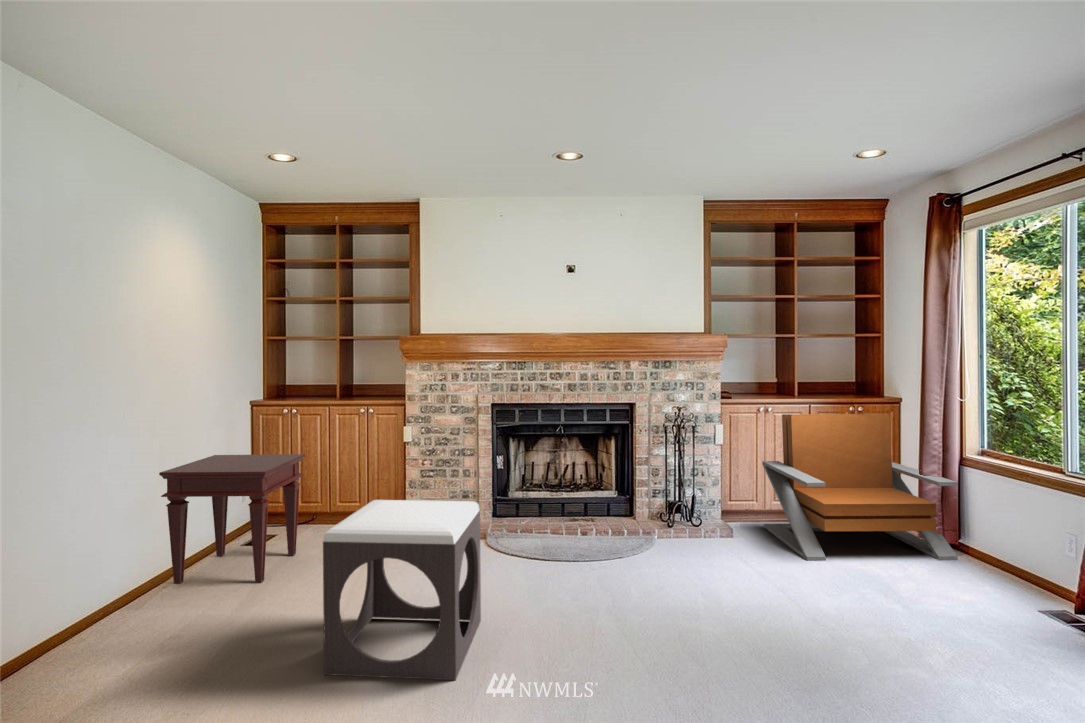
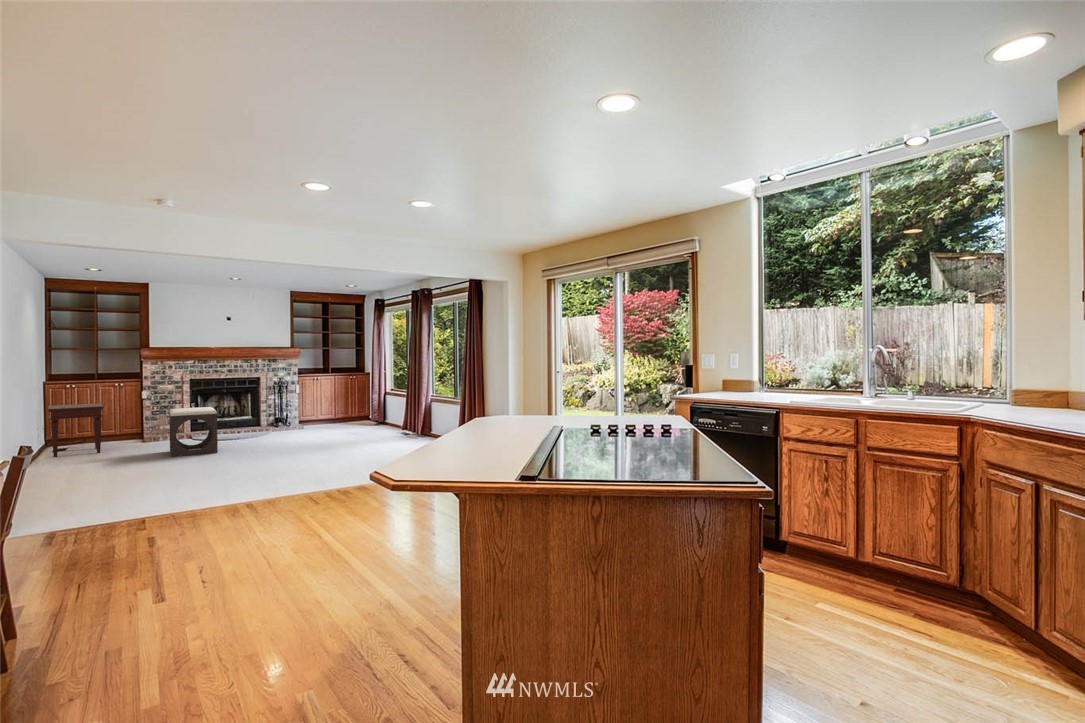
lounge chair: present [762,414,958,561] -> none [316,379,381,430]

